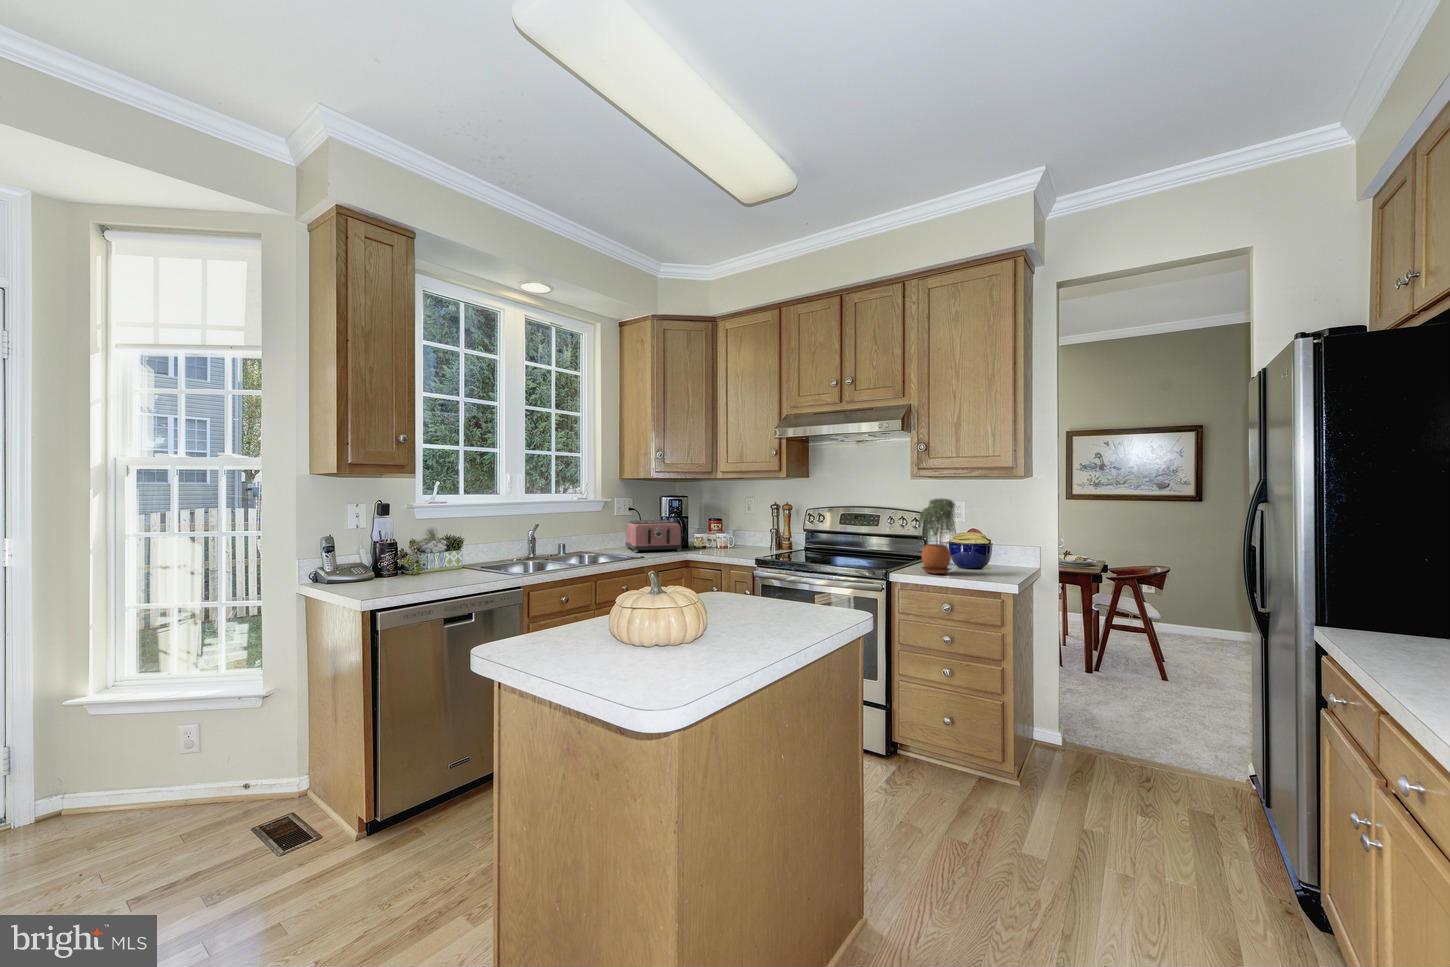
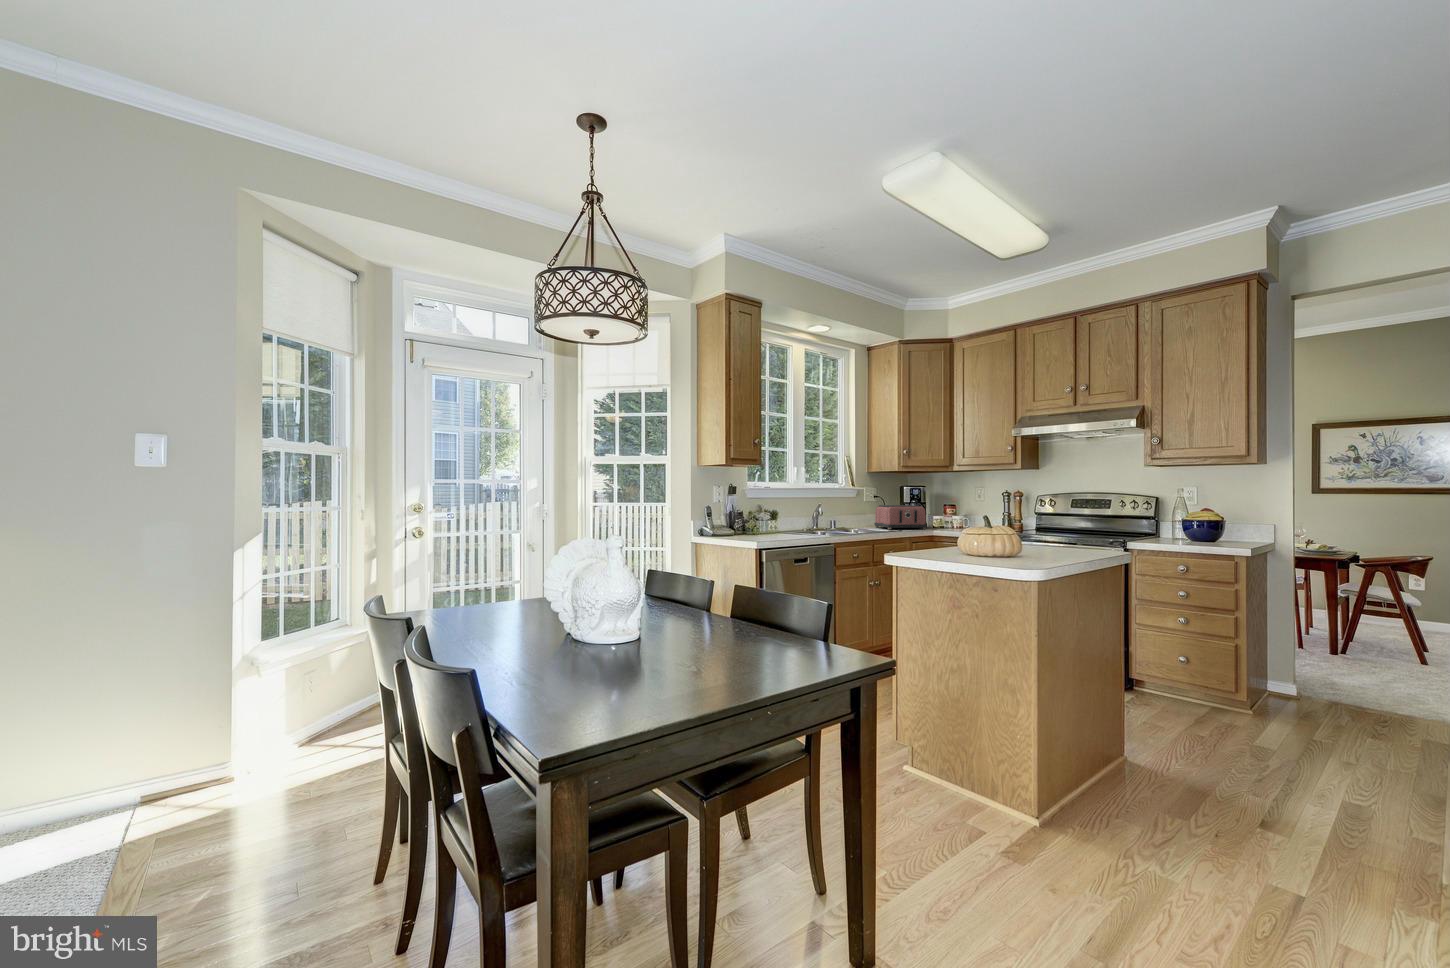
potted plant: present [919,498,955,574] -> none [1154,481,1192,543]

